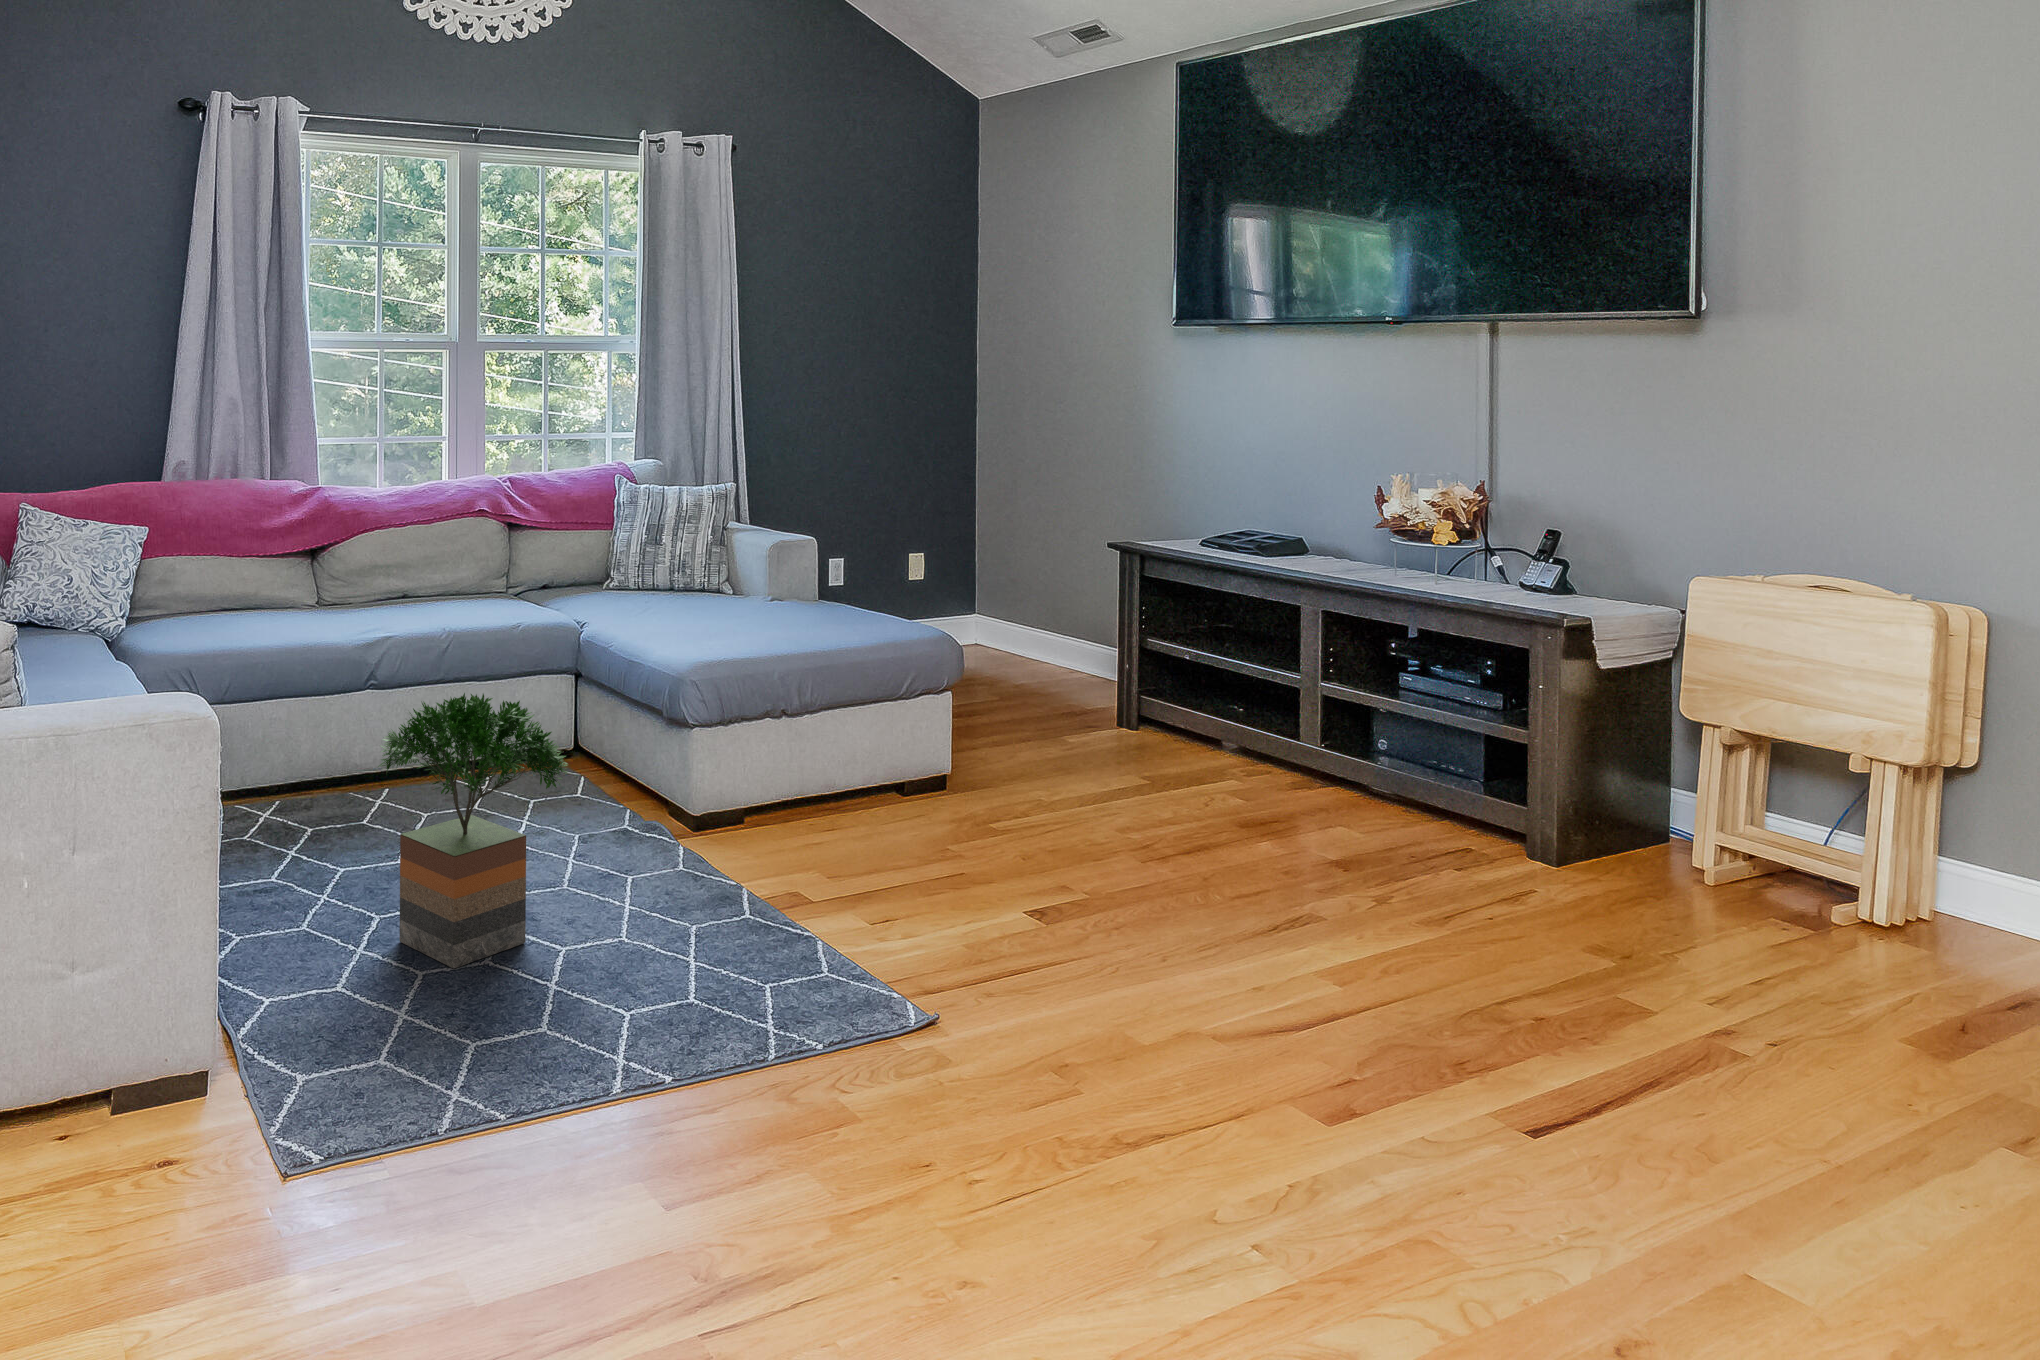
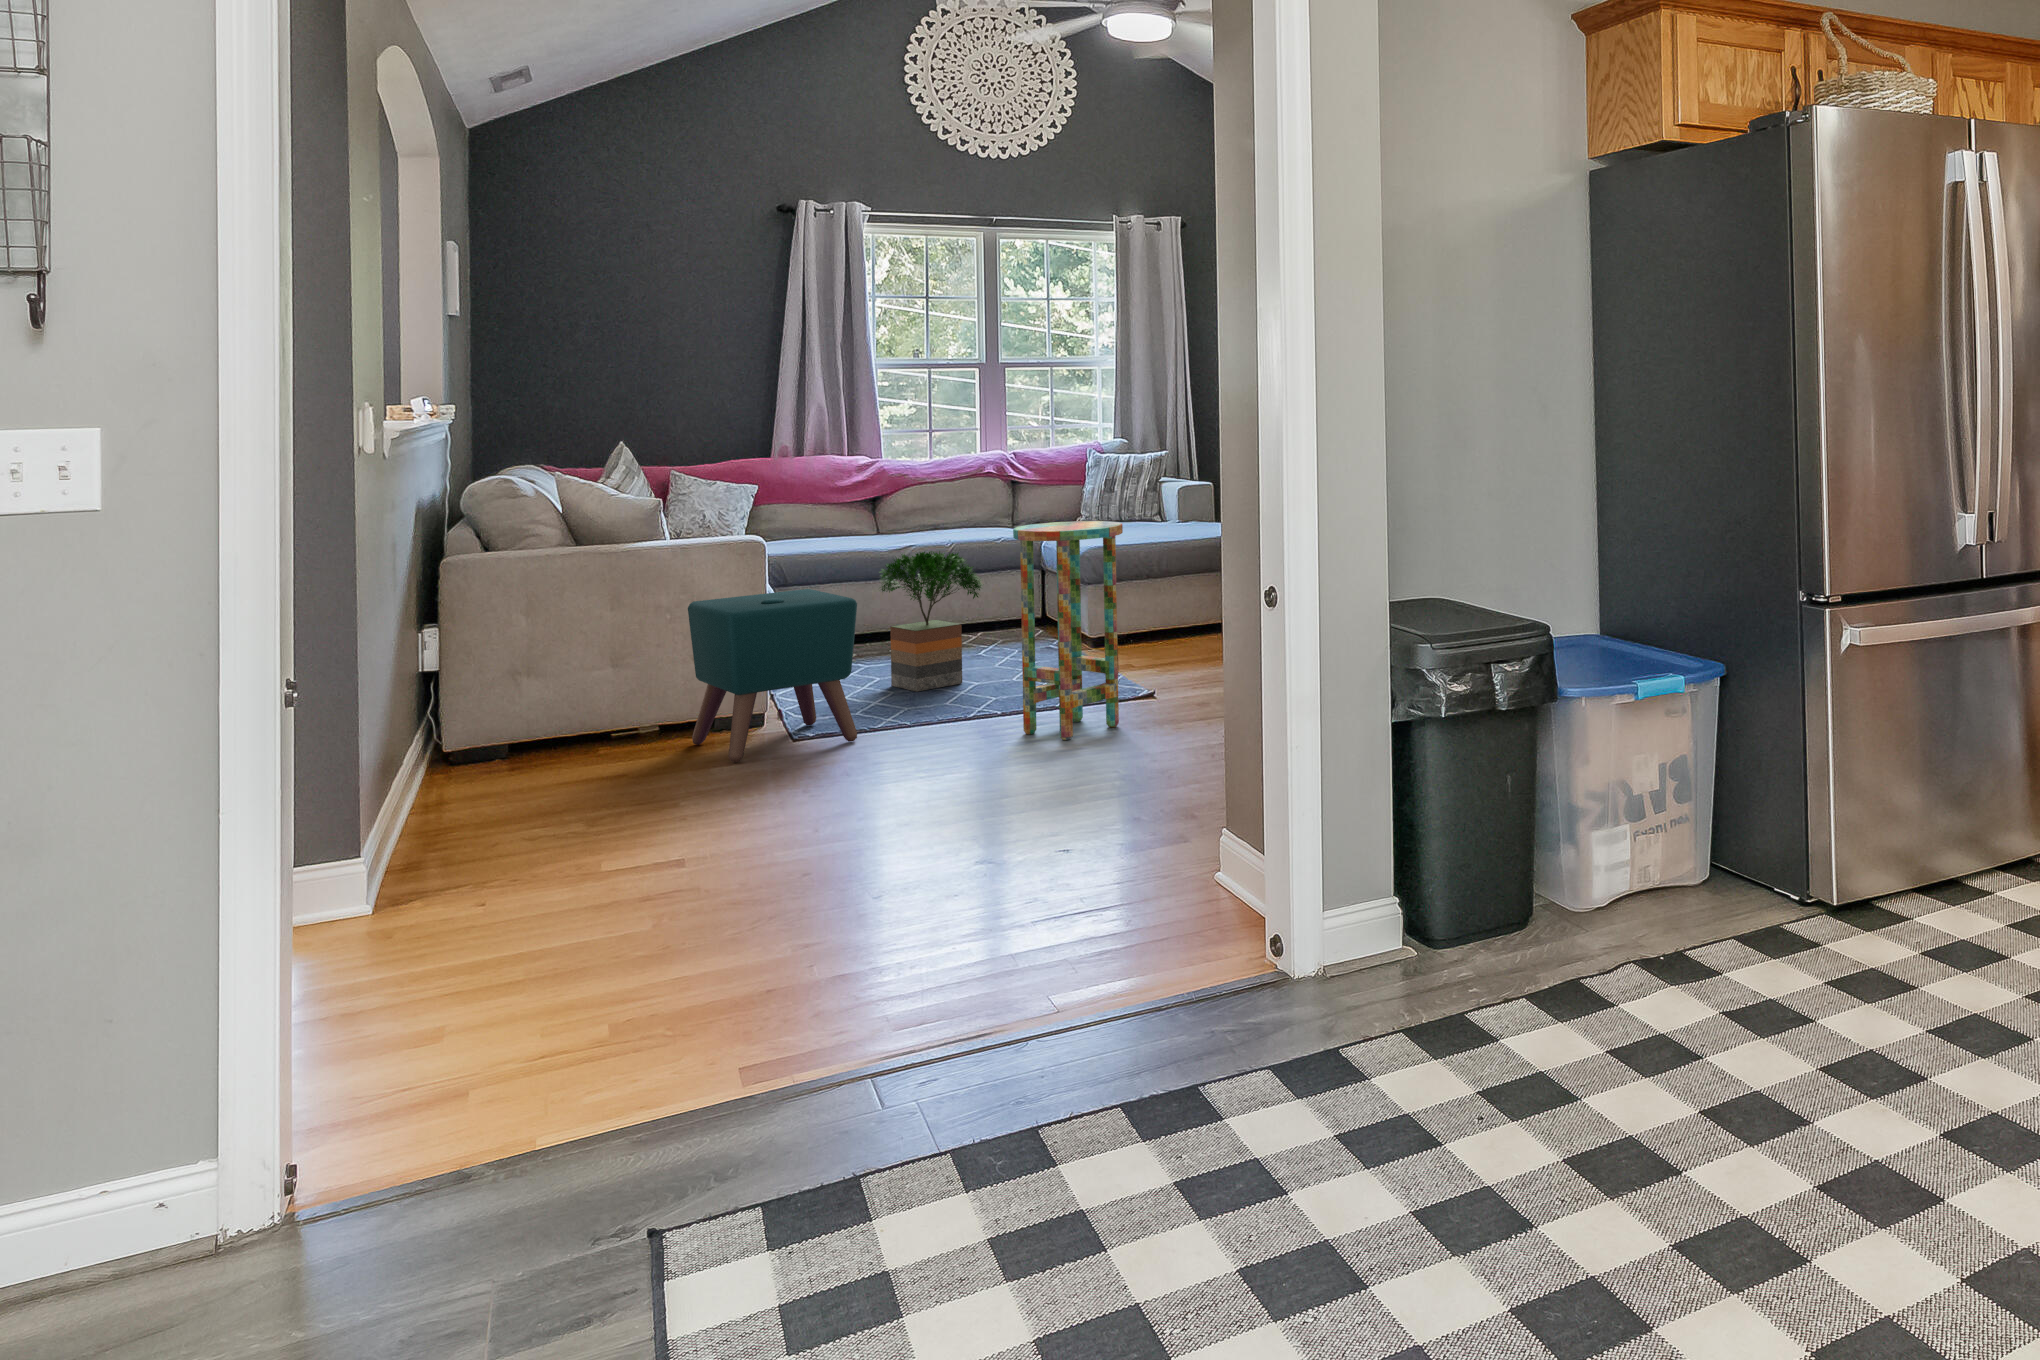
side table: none [744,710,977,1238] -> present [1013,521,1123,740]
ottoman: none [56,821,411,1291] -> present [688,589,857,763]

